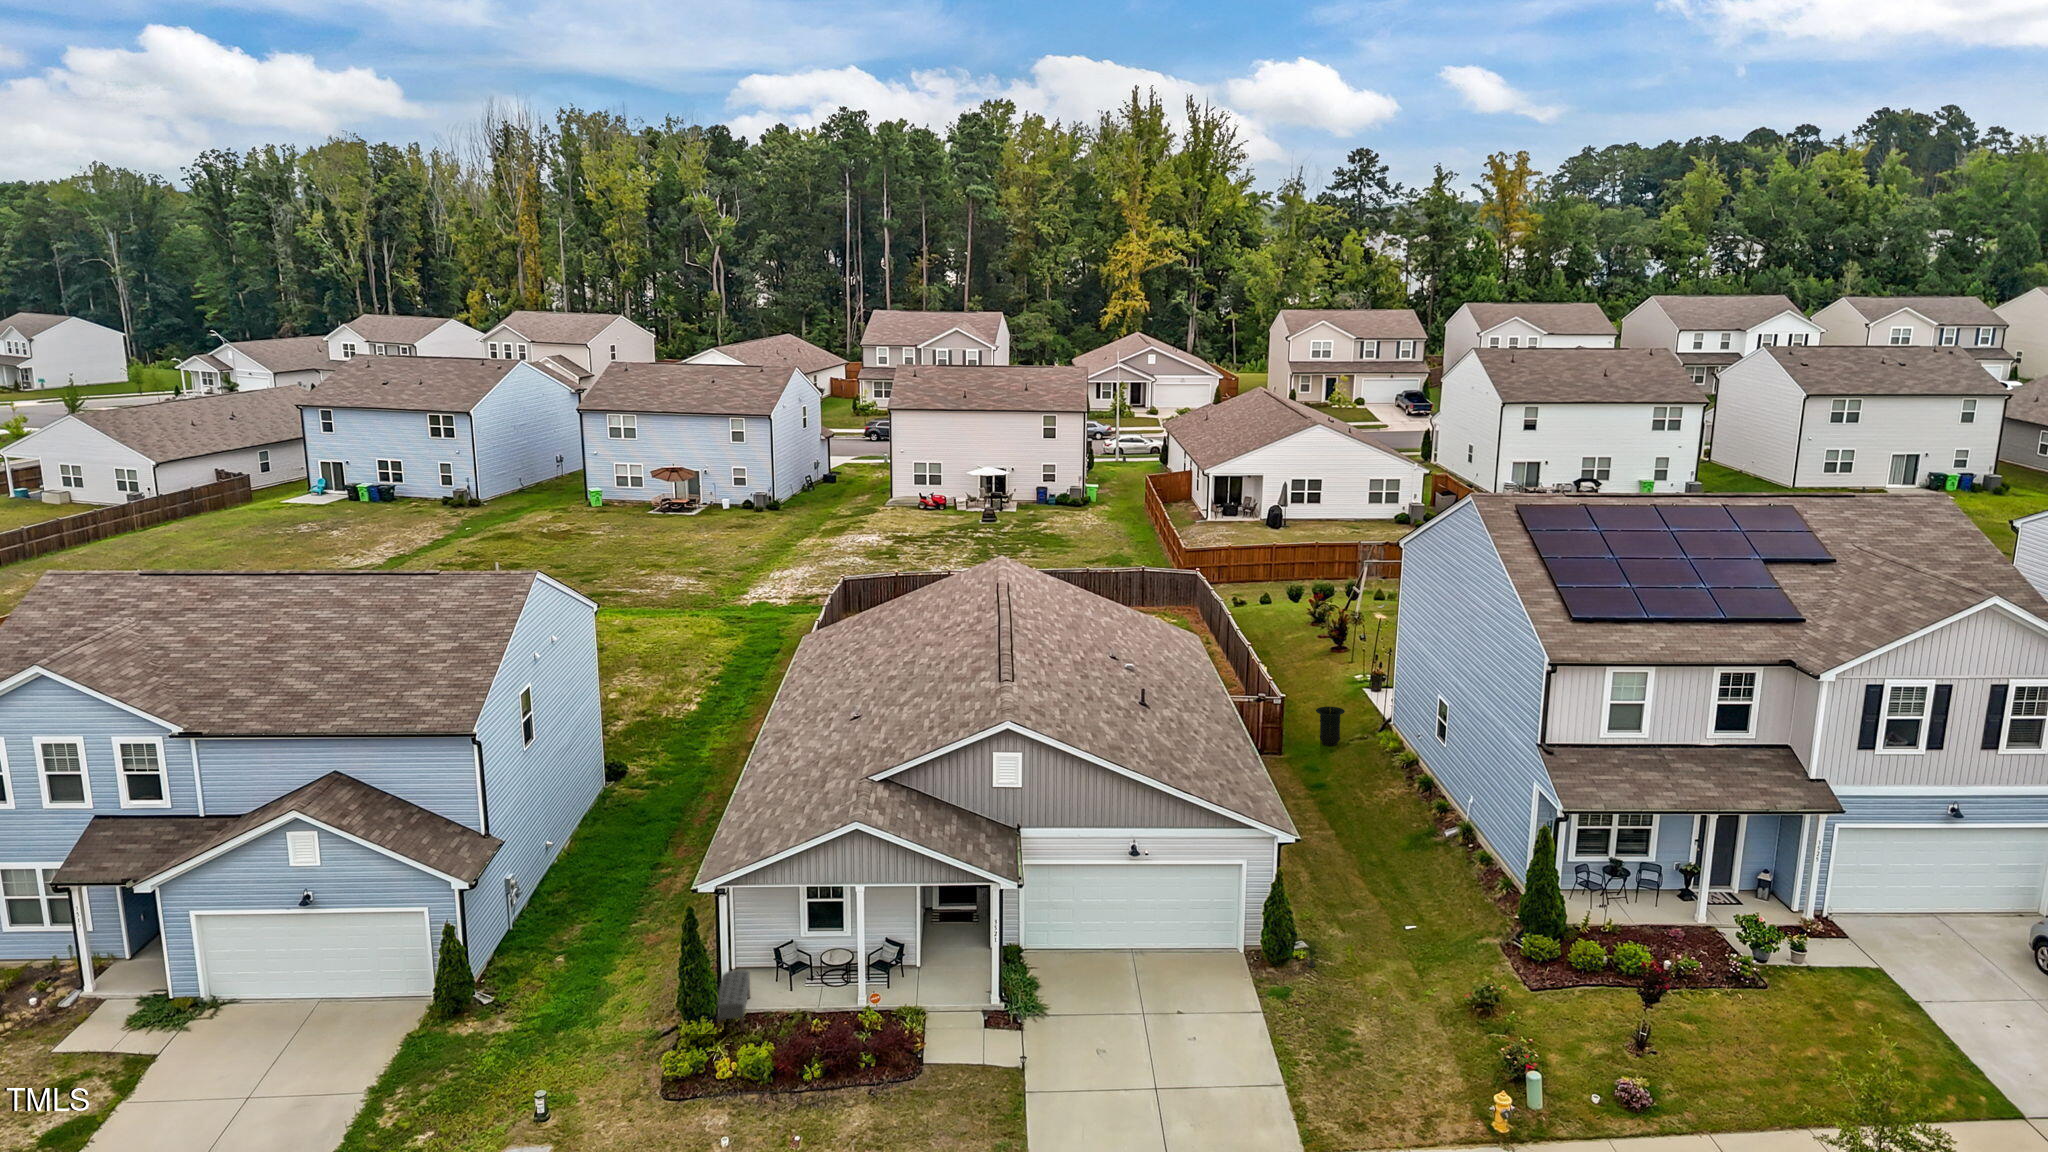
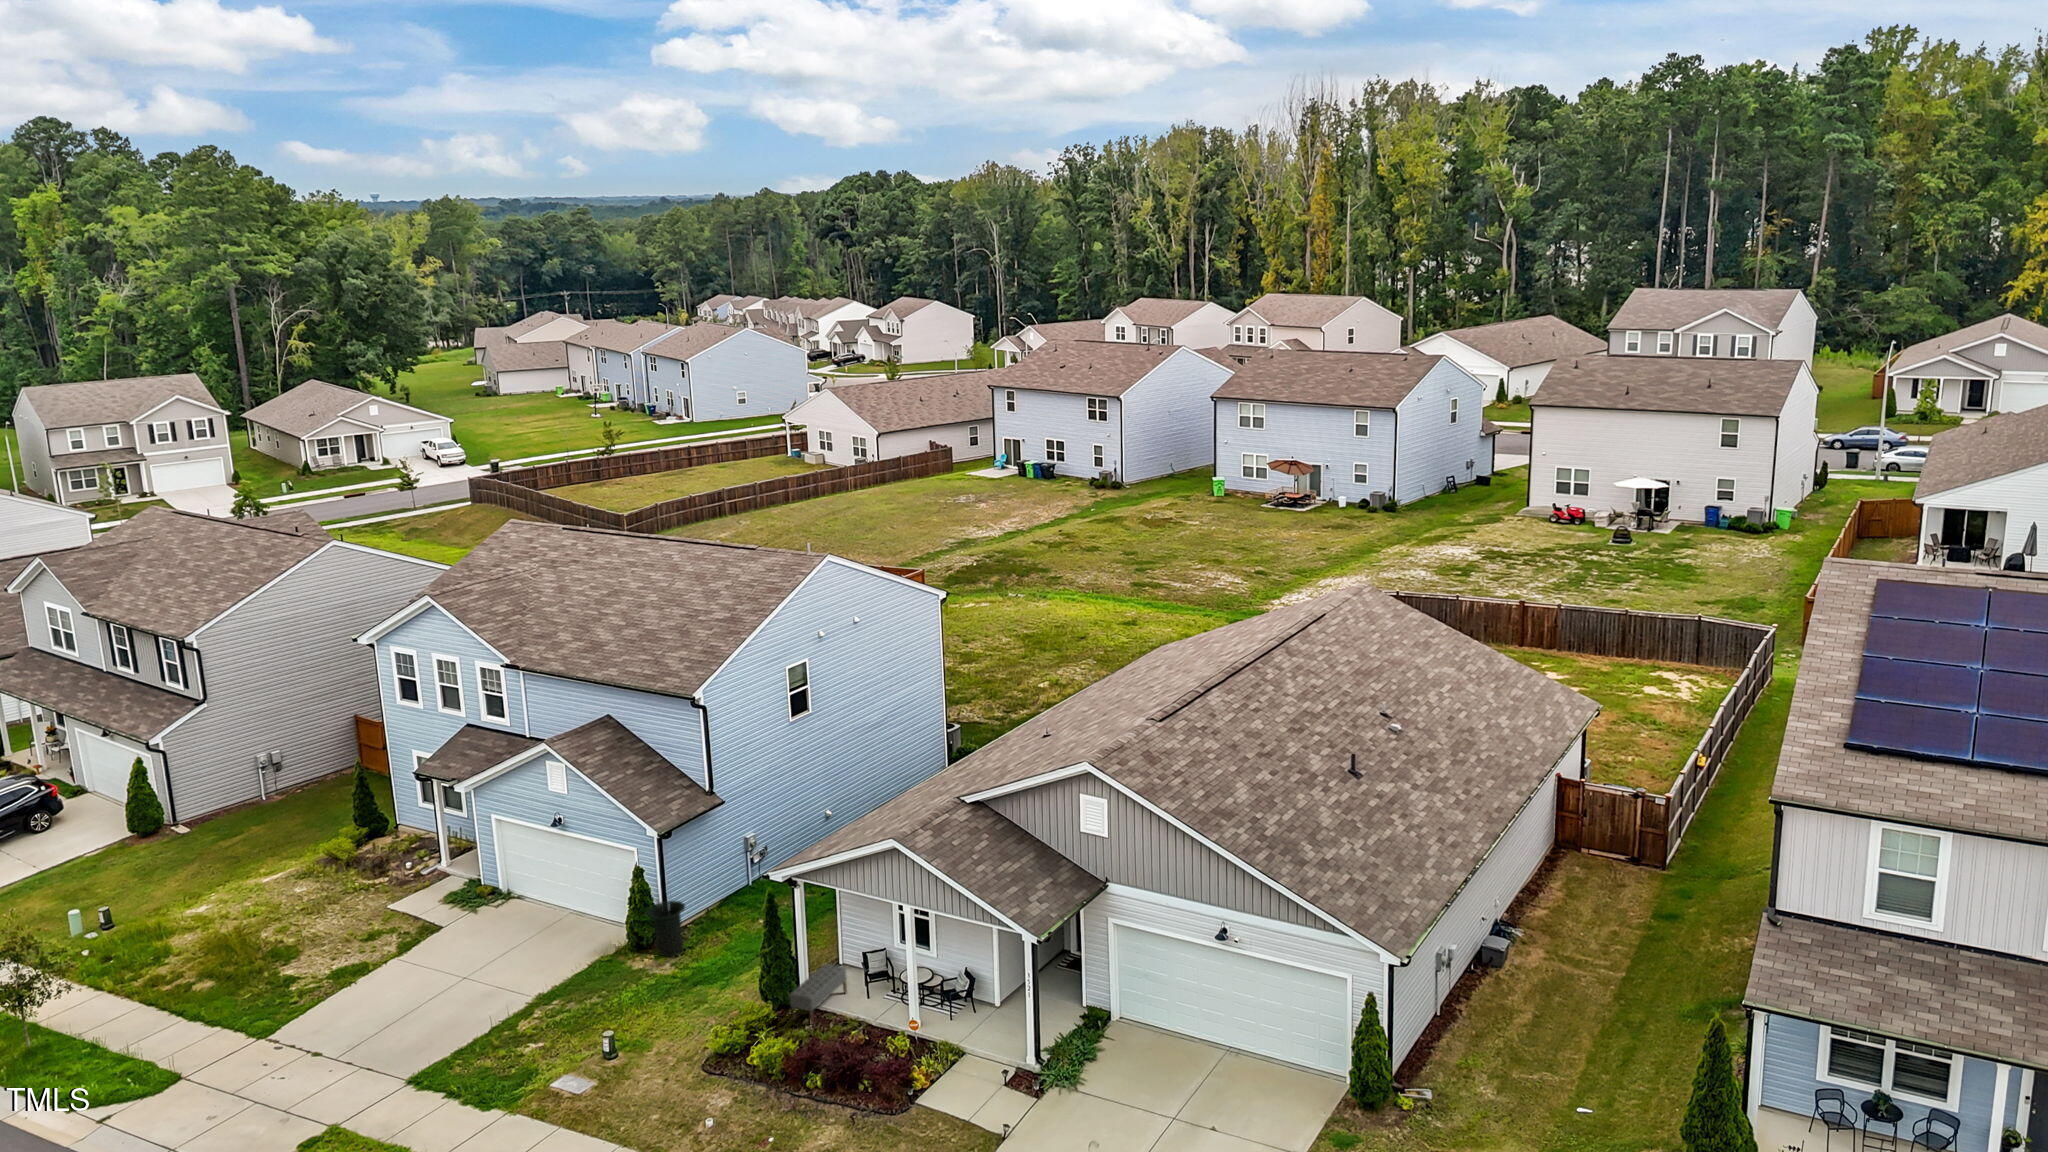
trash can: present [1316,707,1345,746] -> present [647,901,685,956]
potted plant: present [1307,941,1318,968] -> none [1384,1082,1411,1120]

